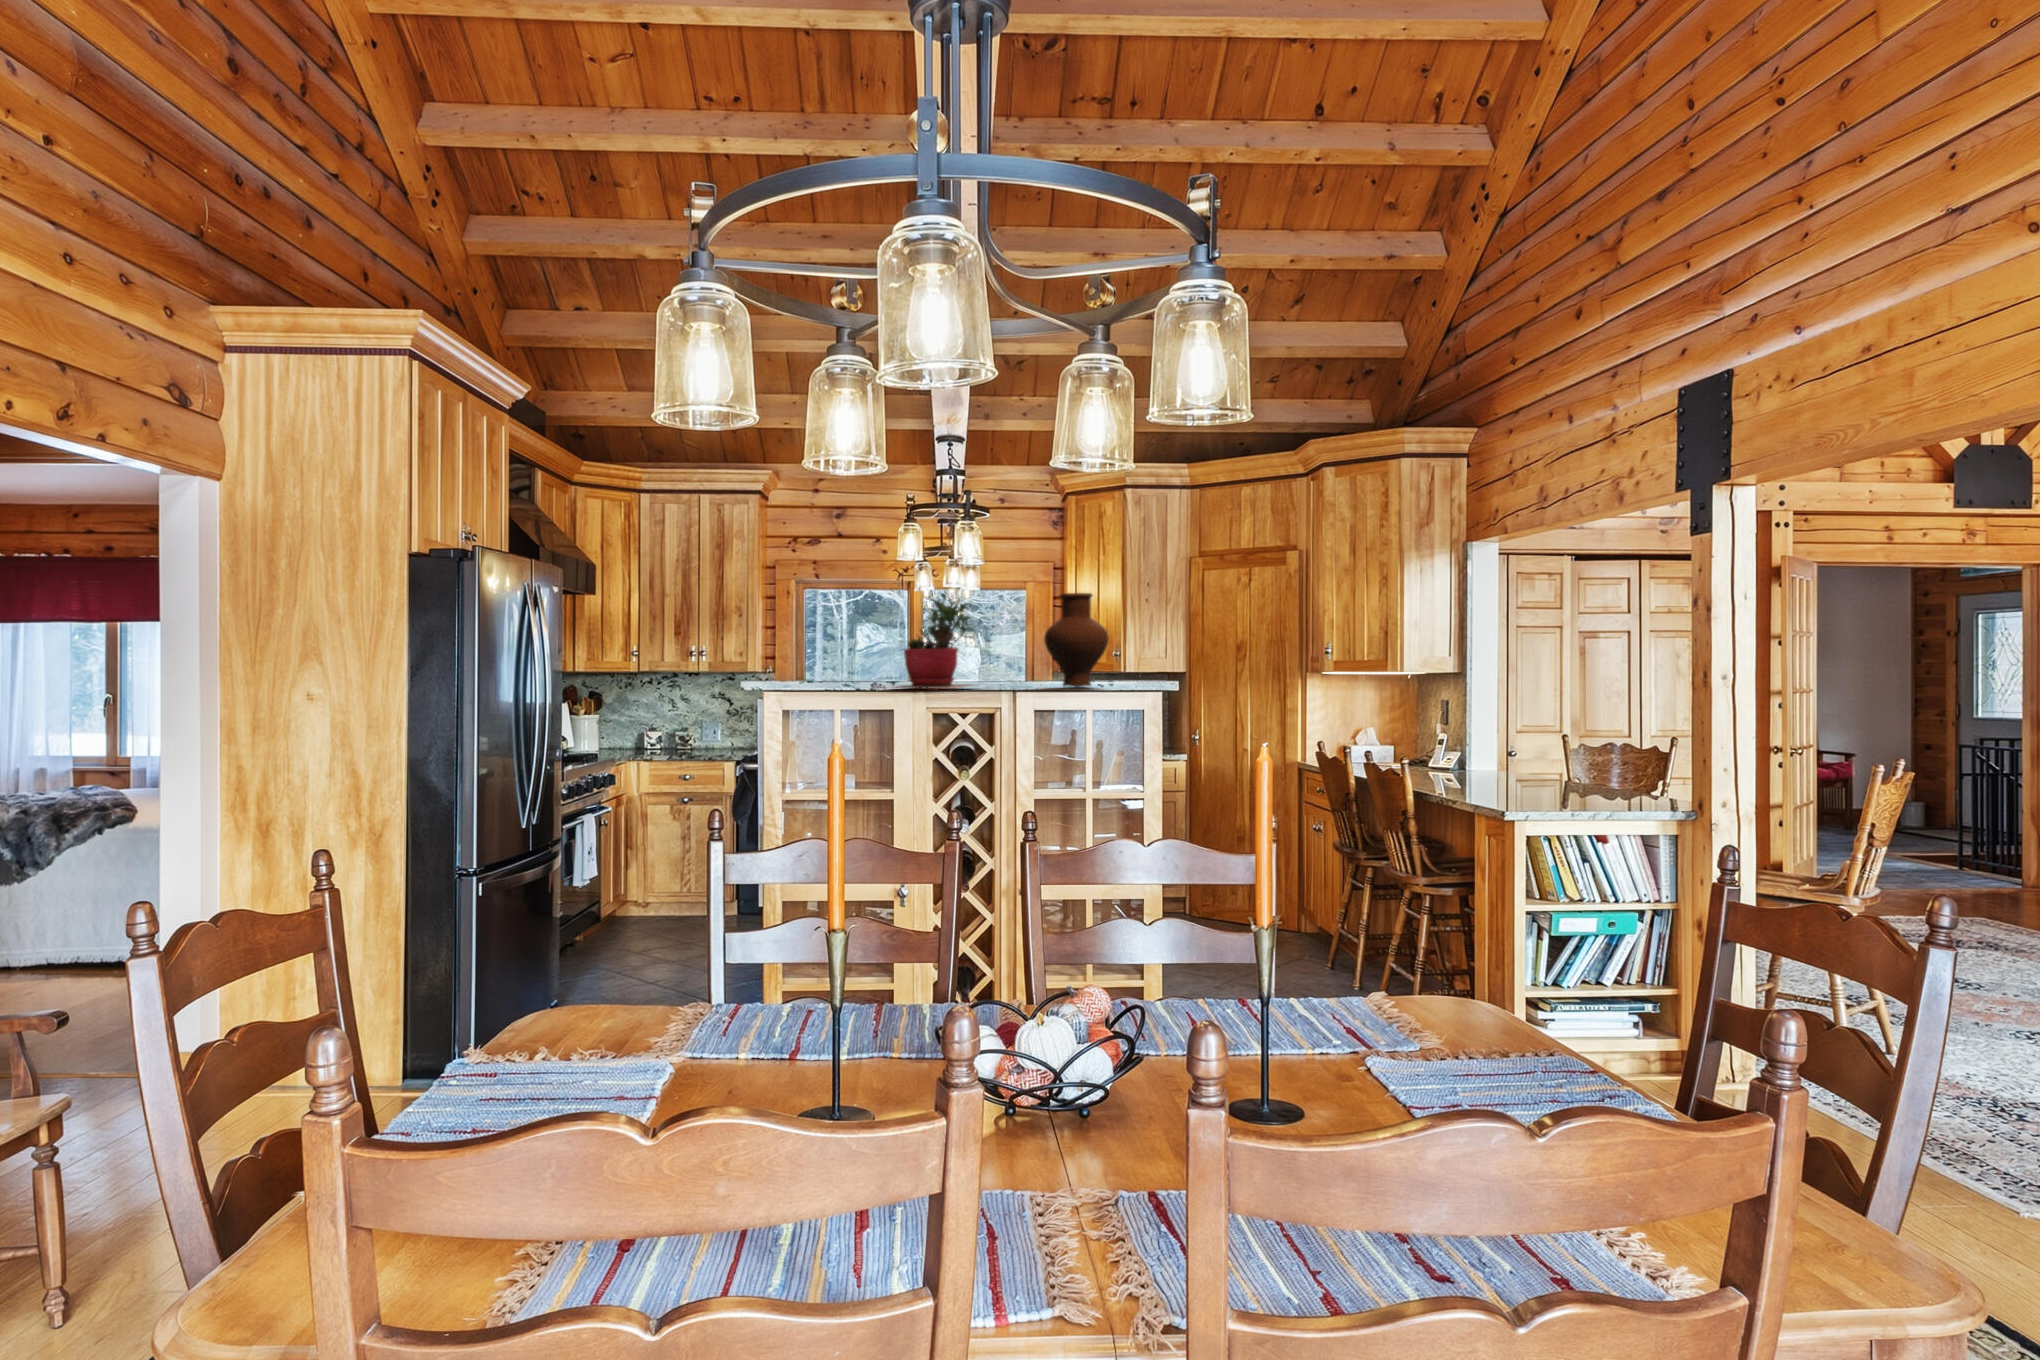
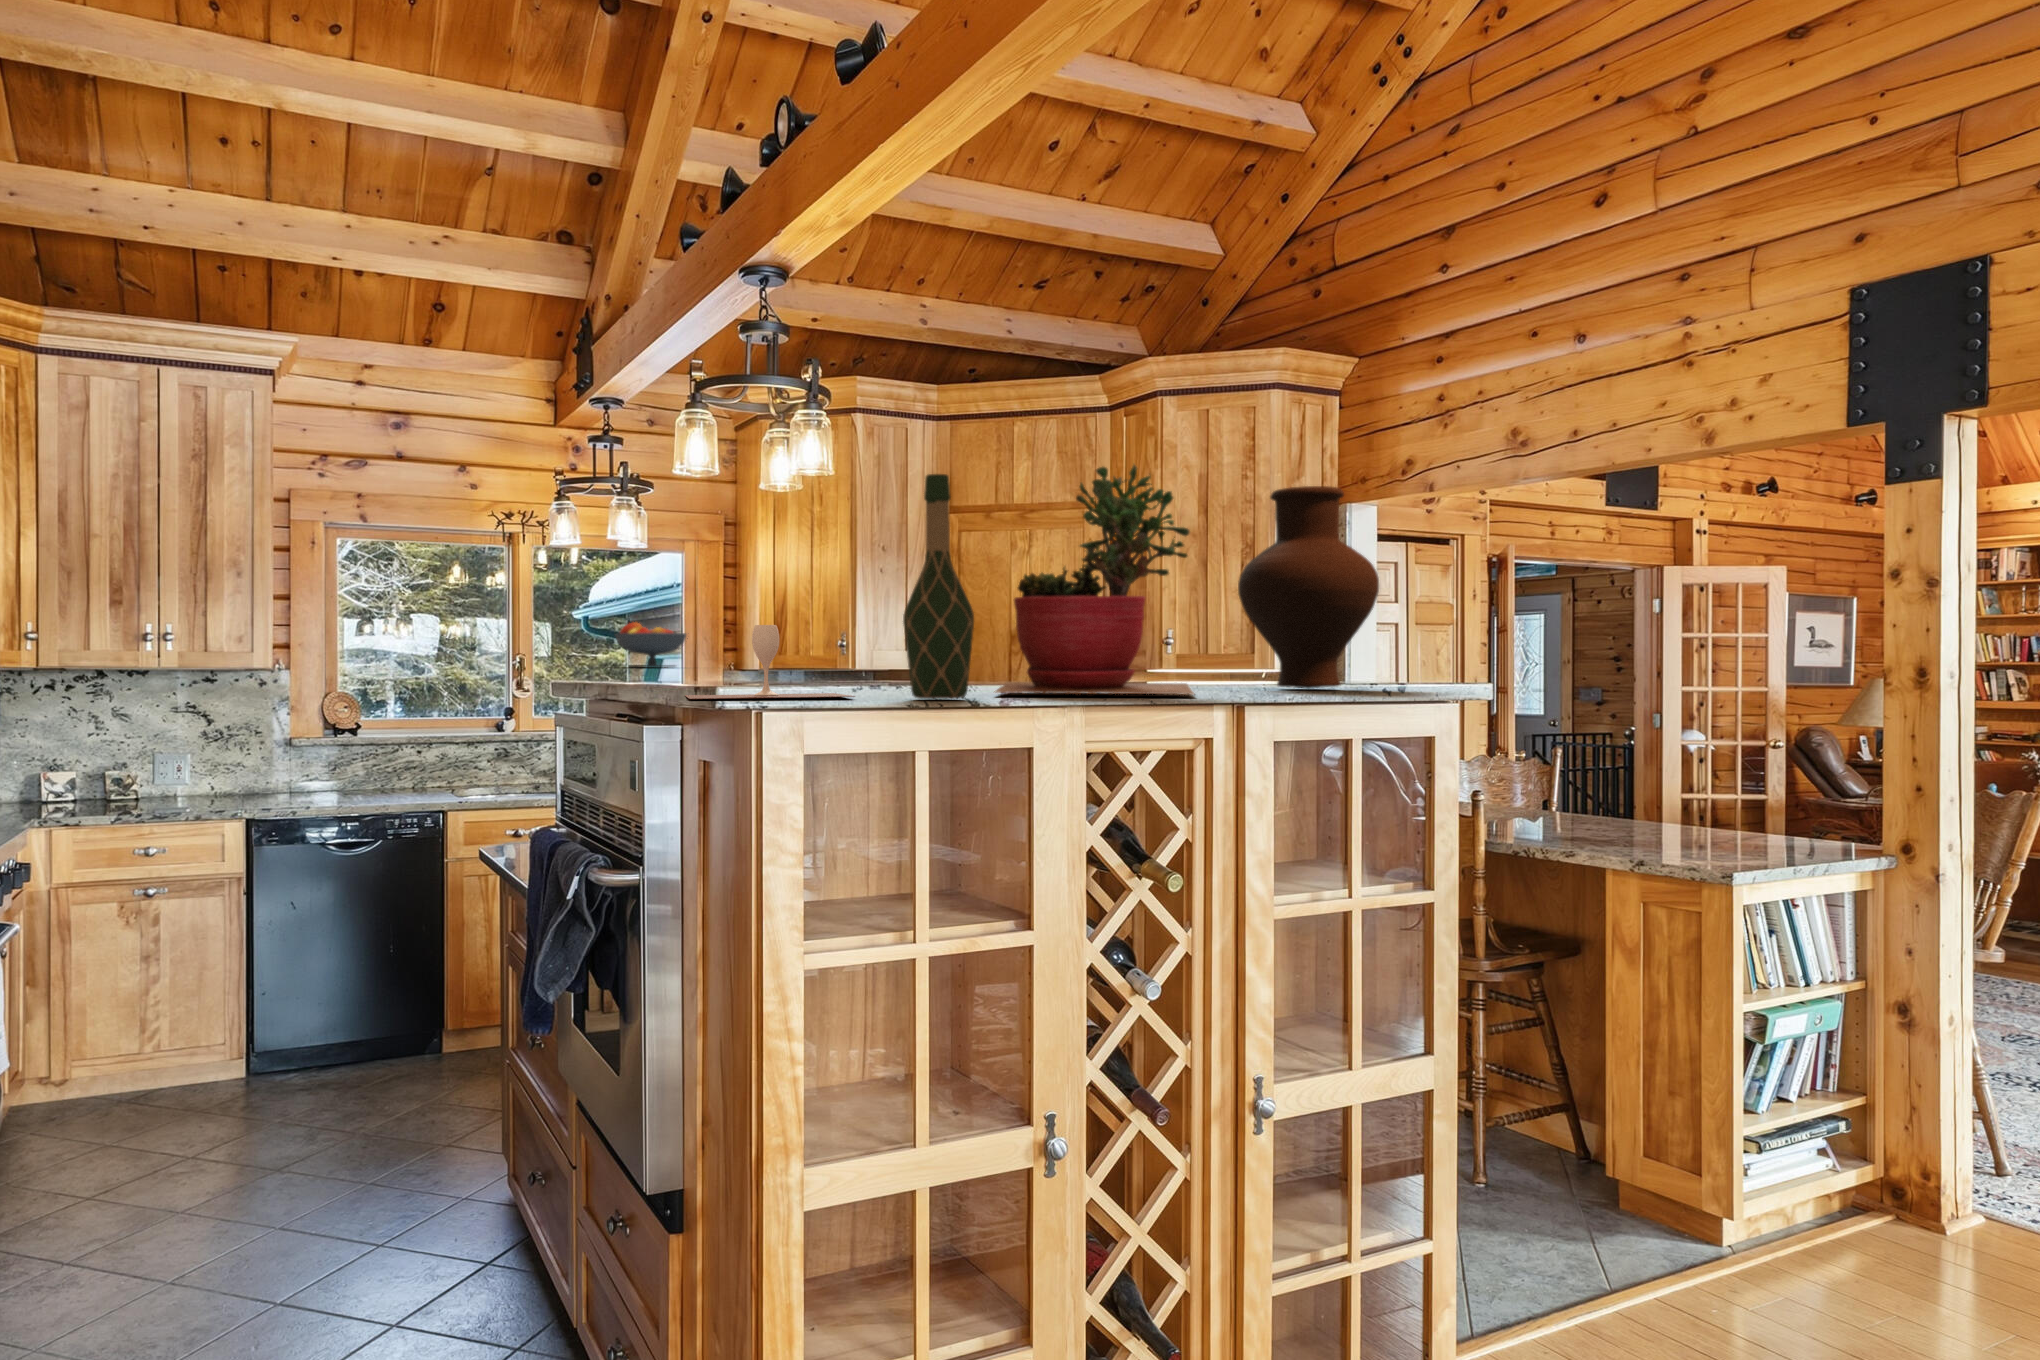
wine bottle: none [835,606,861,690] -> present [903,474,974,699]
fruit bowl: none [985,638,1037,670] -> present [615,622,688,668]
wine glass: none [764,661,841,689] -> present [685,625,855,699]

